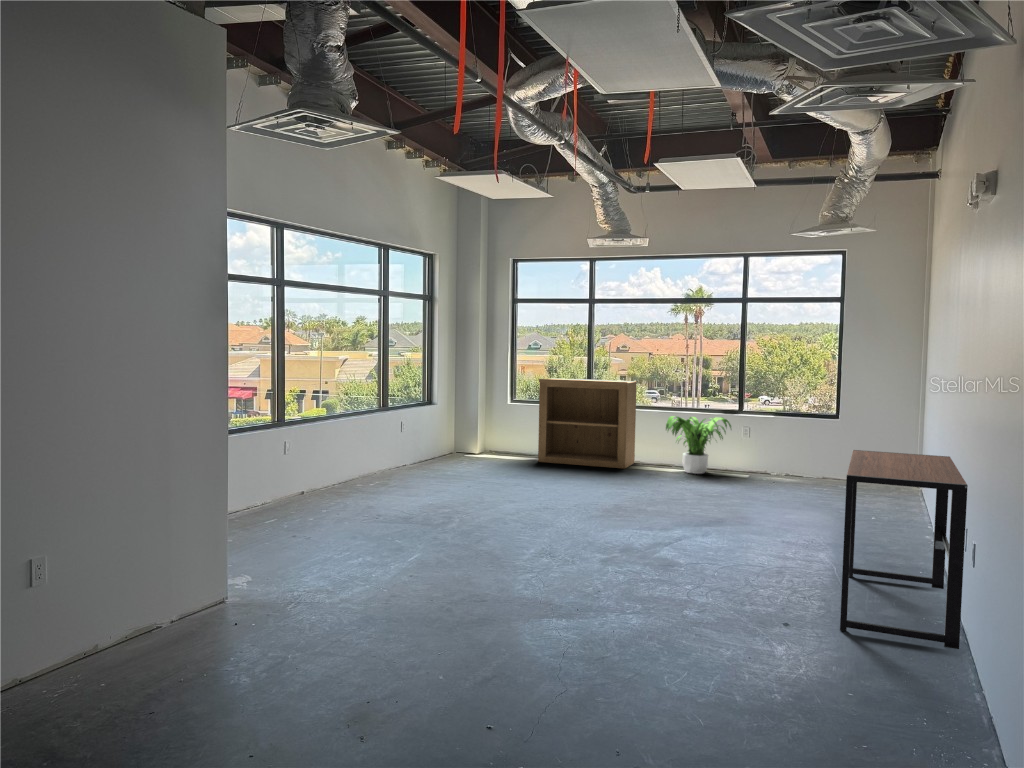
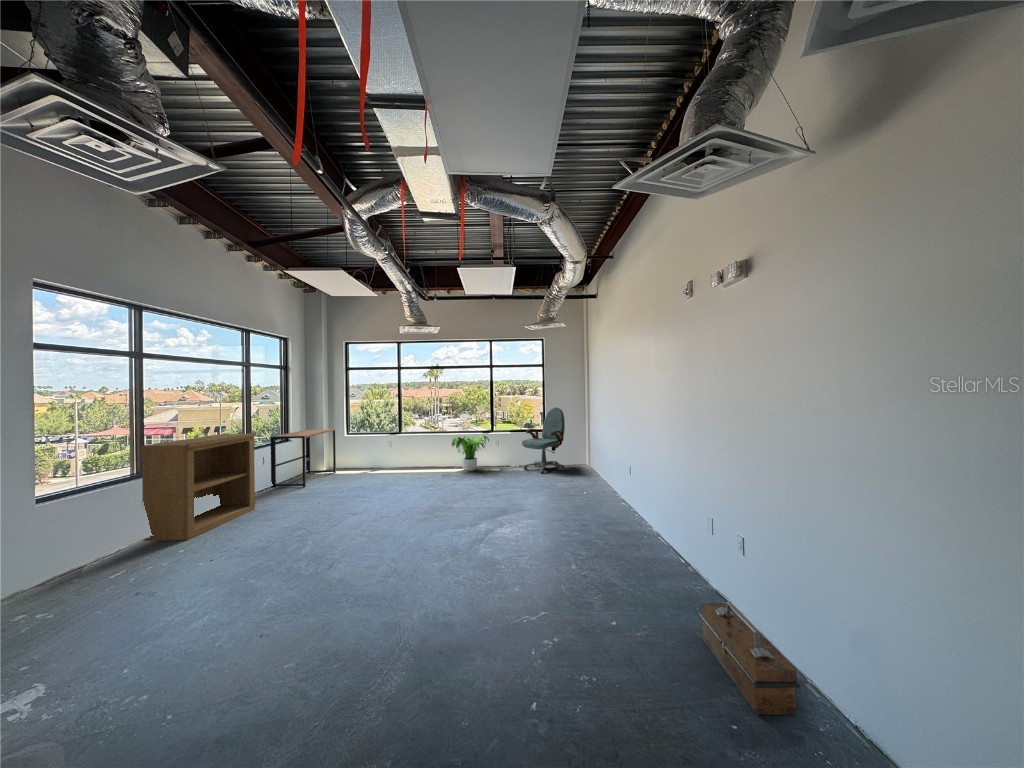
office chair: none [788,377,873,490] -> present [522,407,566,473]
bookshelf: present [538,378,637,469] -> present [142,433,256,541]
desk: present [840,450,968,649] -> present [271,429,336,488]
toolbox: none [916,630,986,746] -> present [698,602,801,715]

